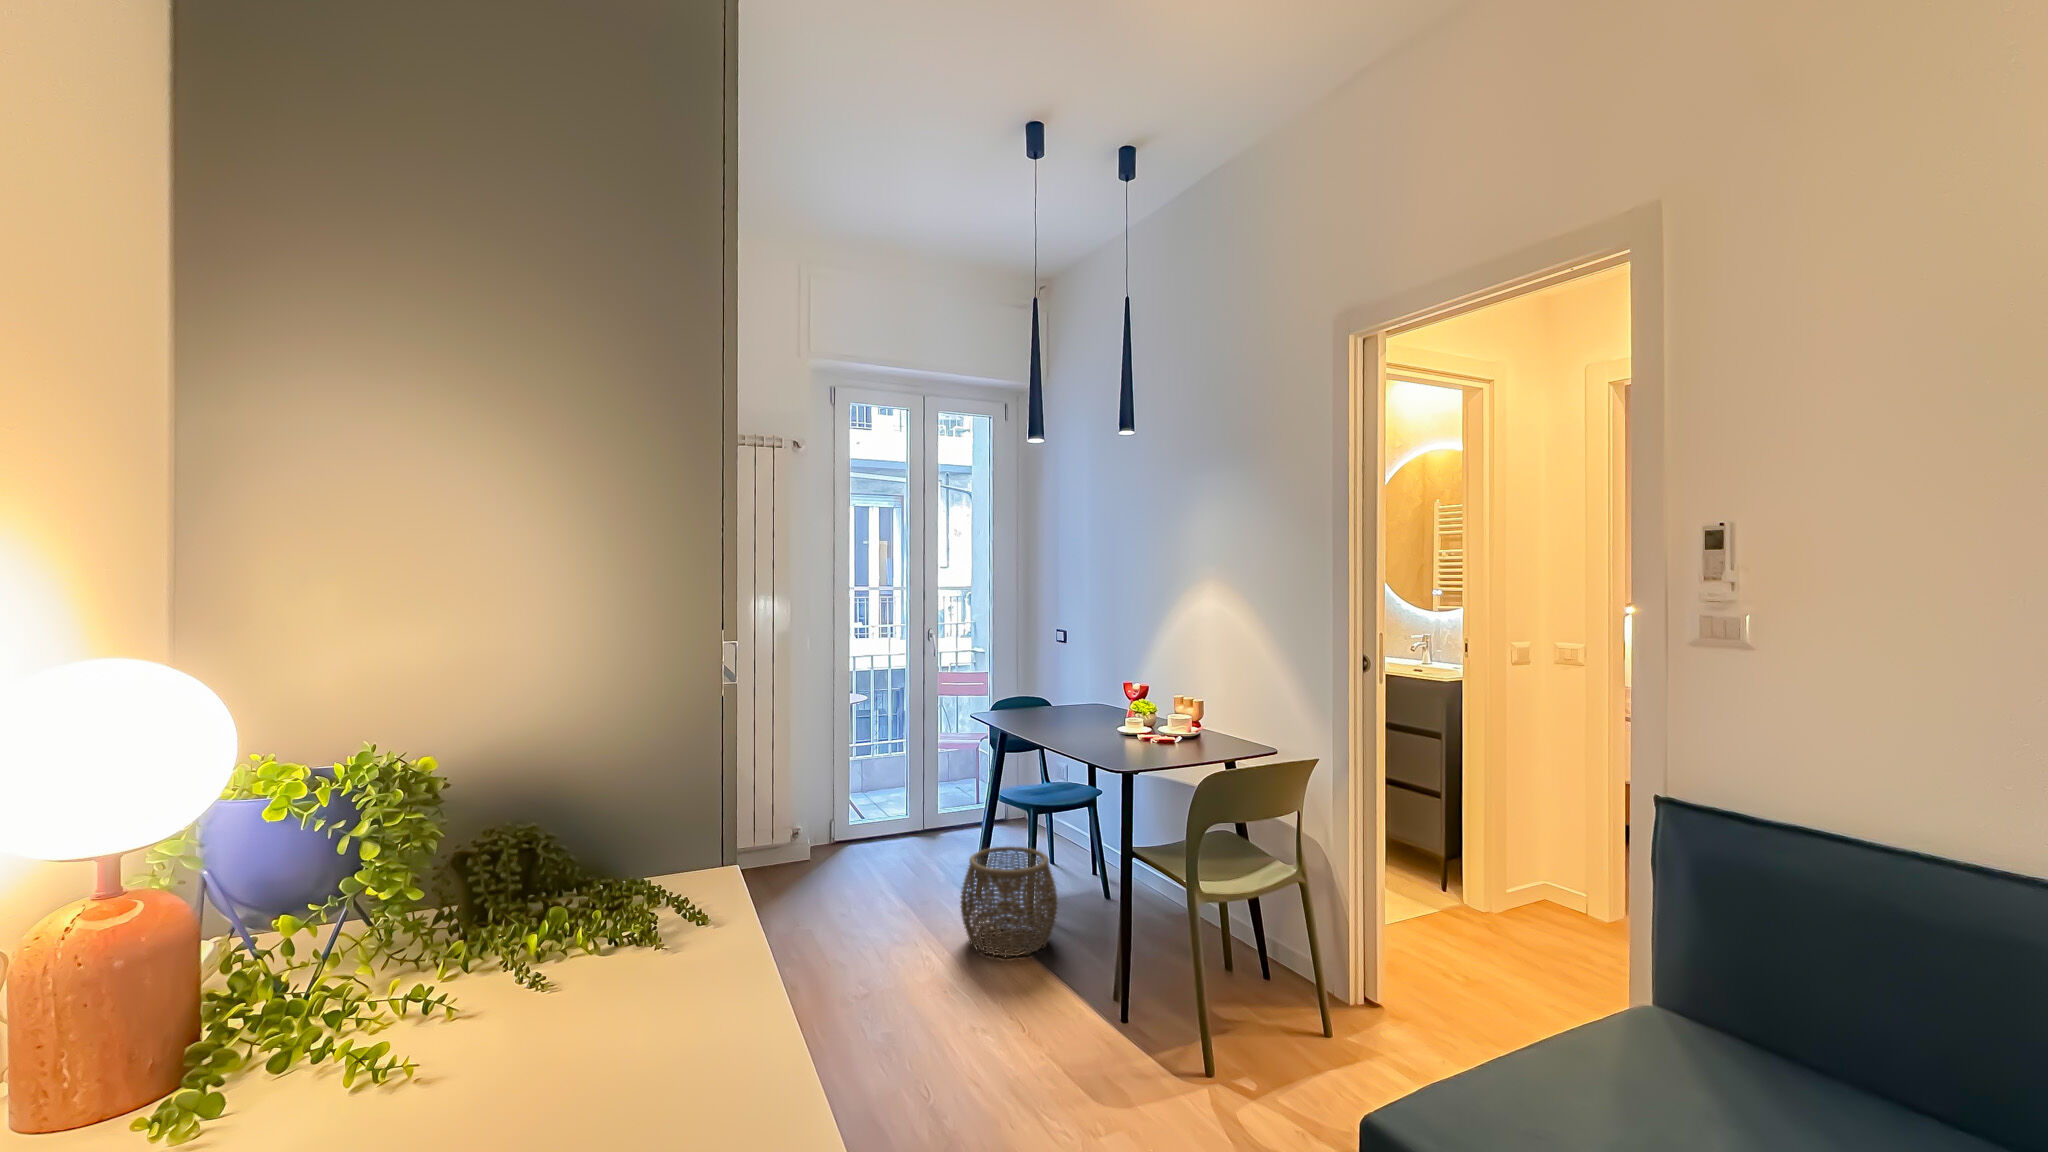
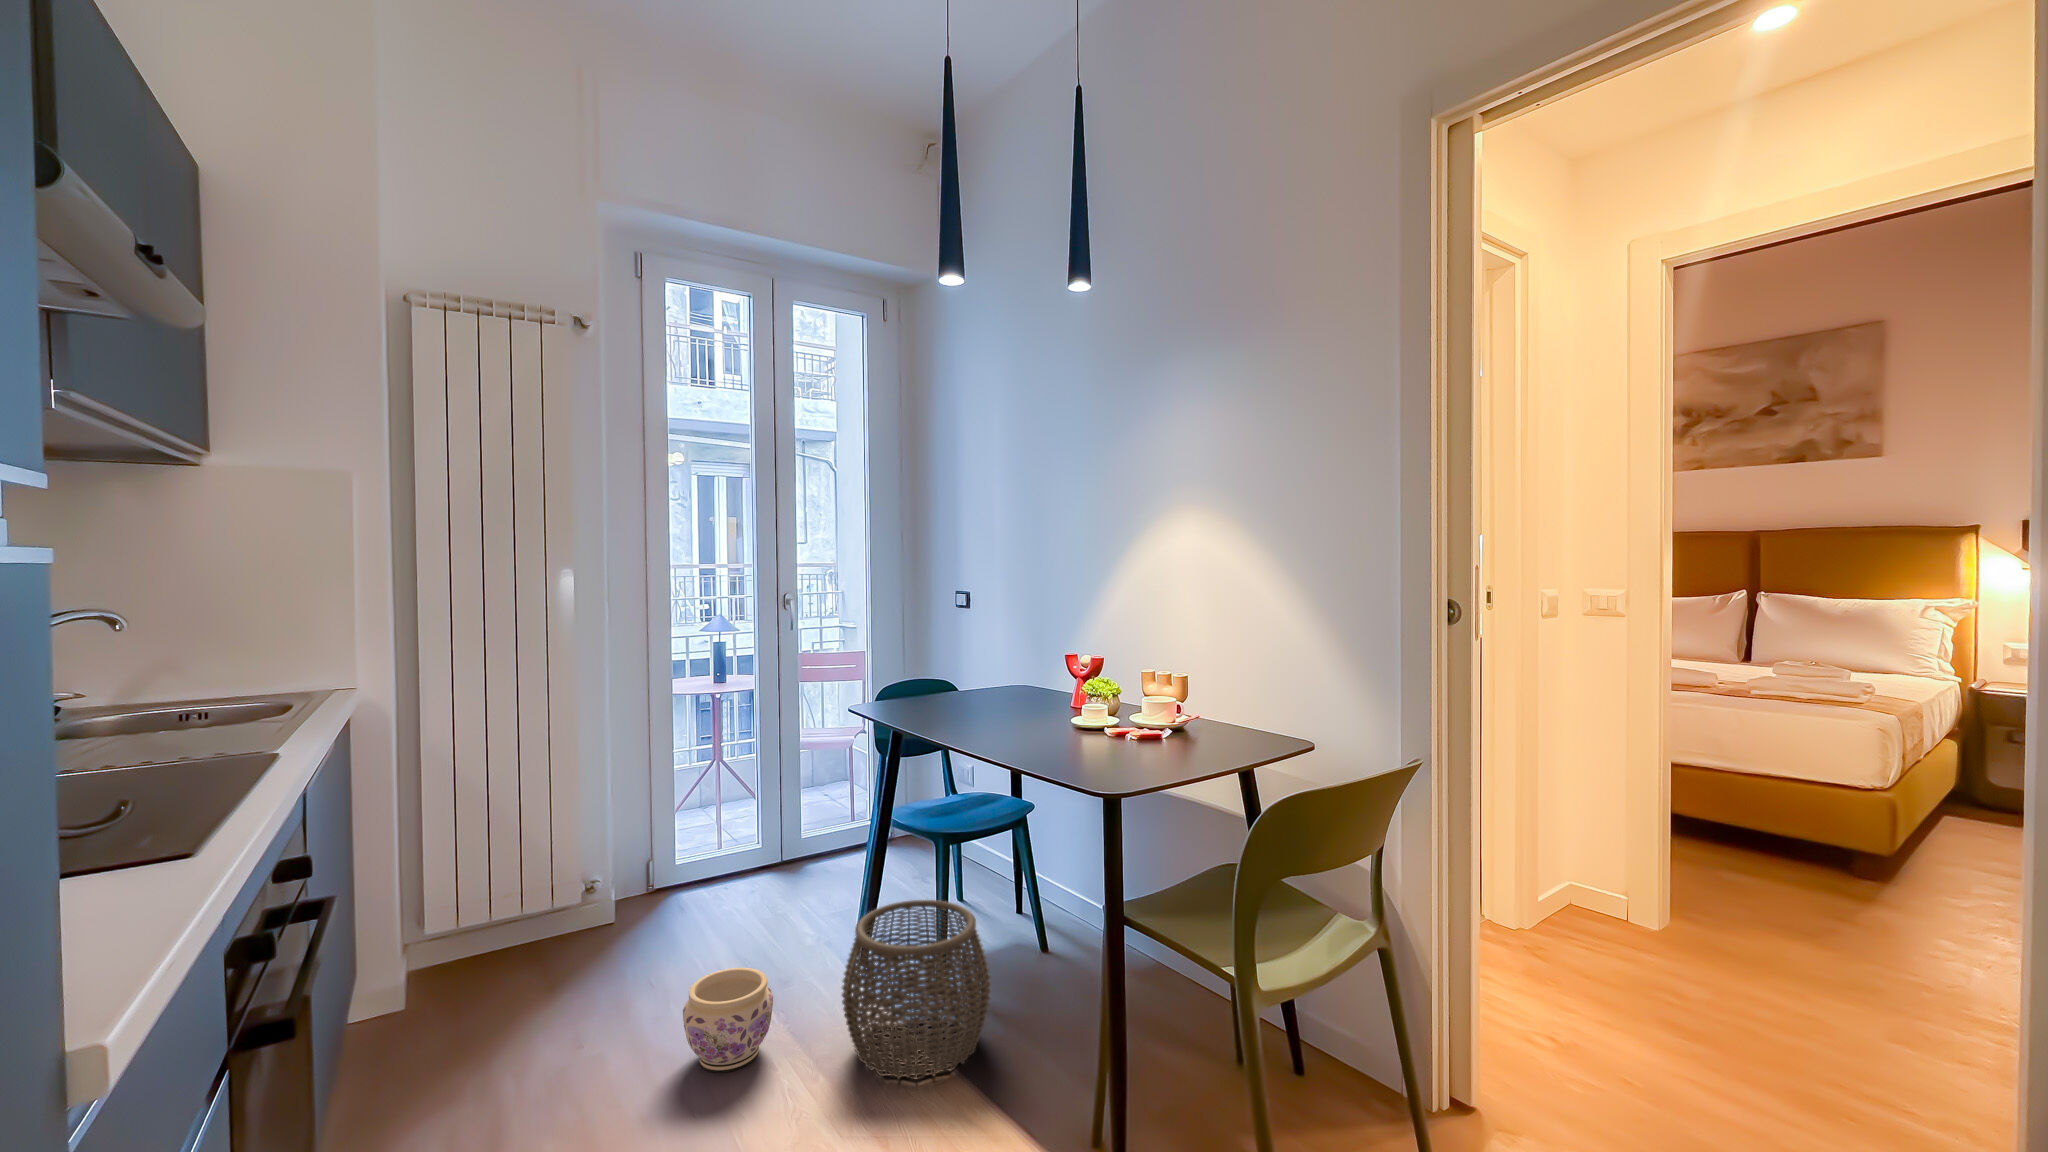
planter: none [861,882,917,944] -> present [683,968,773,1072]

